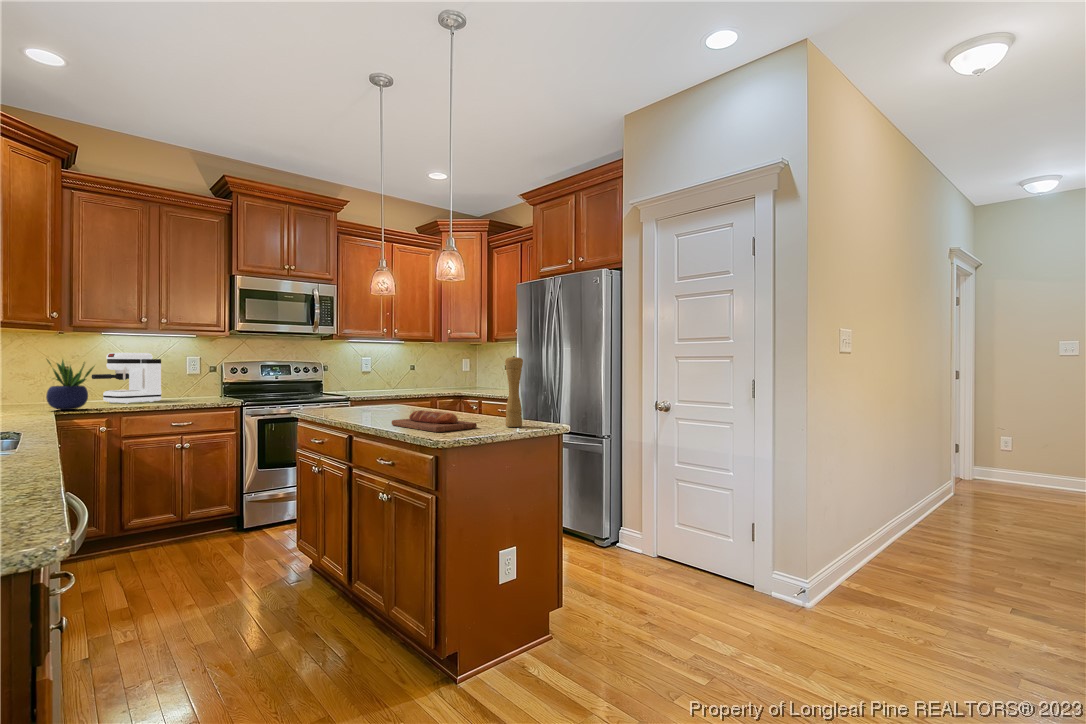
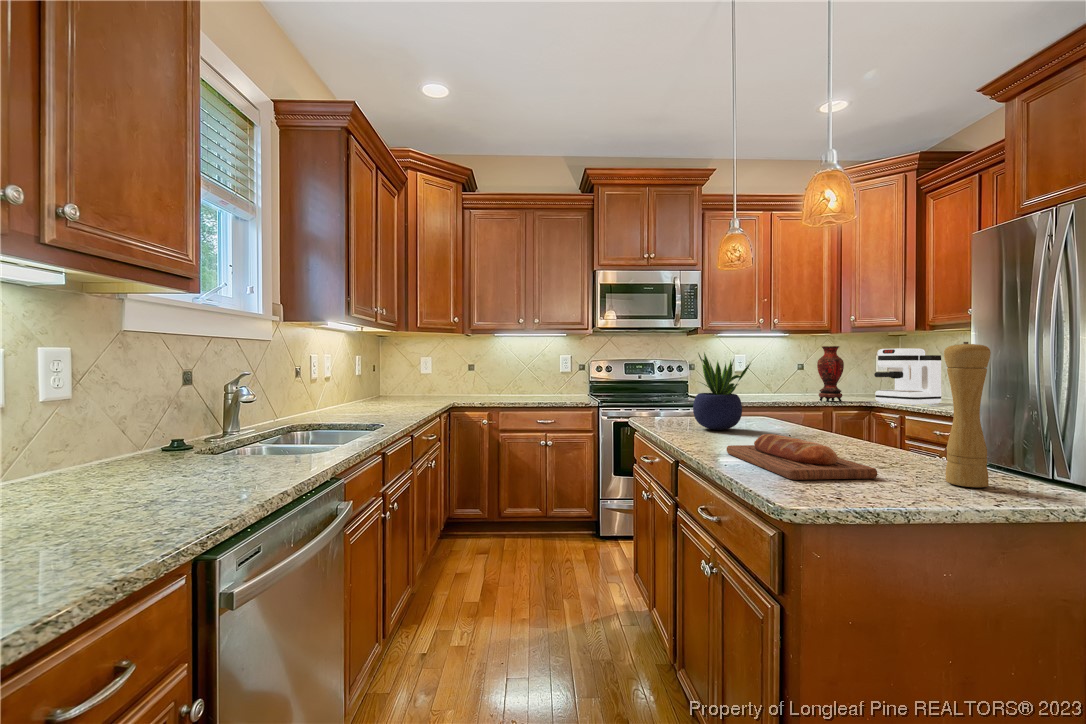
vase: none [427,352,444,394] -> present [817,346,844,402]
coffee maker: present [92,353,161,404] -> present [874,348,942,406]
potted plant: present [46,360,94,410] -> present [693,353,751,430]

